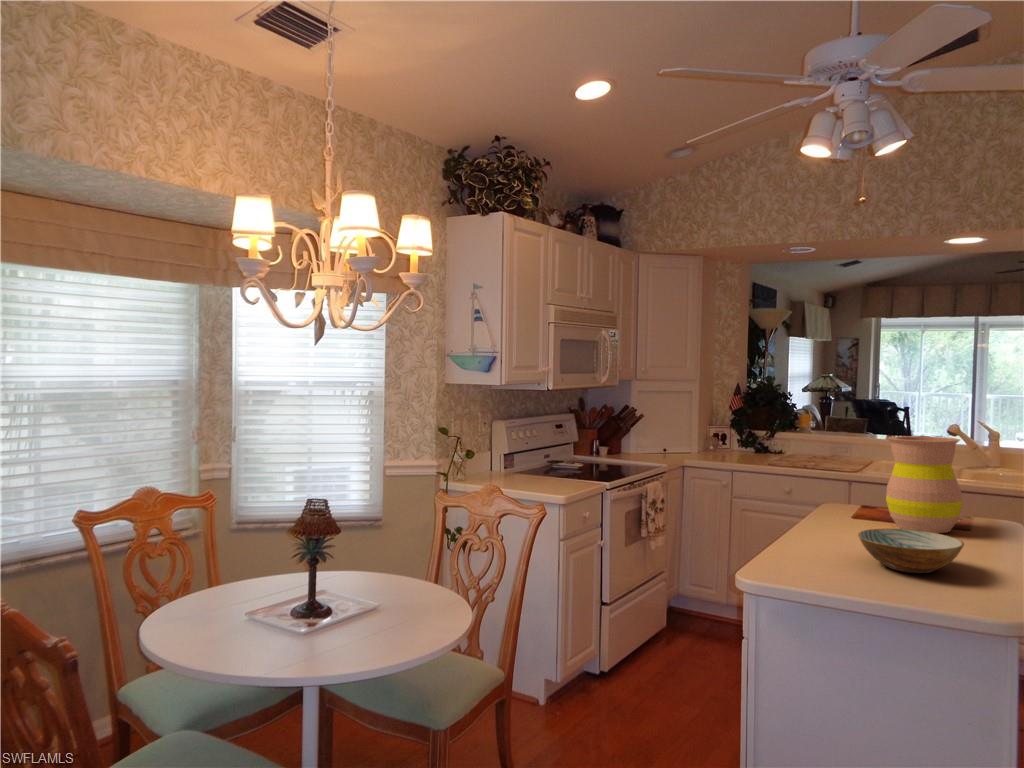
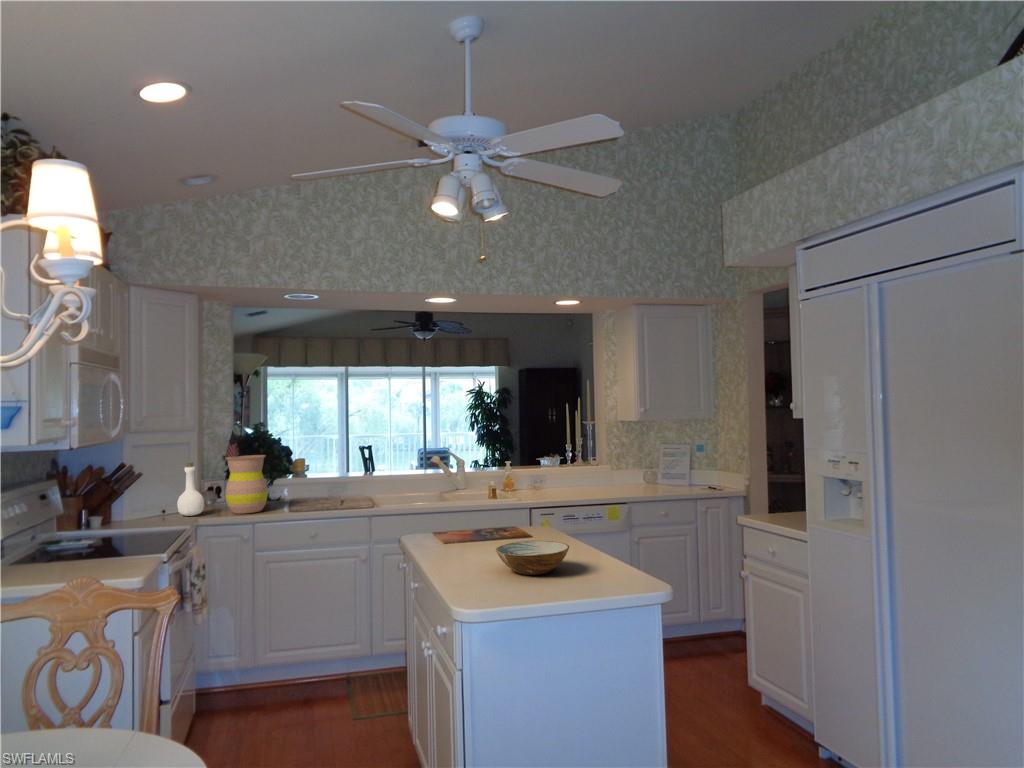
bottle: none [672,409,695,457] -> present [177,463,204,516]
vase: present [886,436,962,533] -> present [226,455,268,514]

